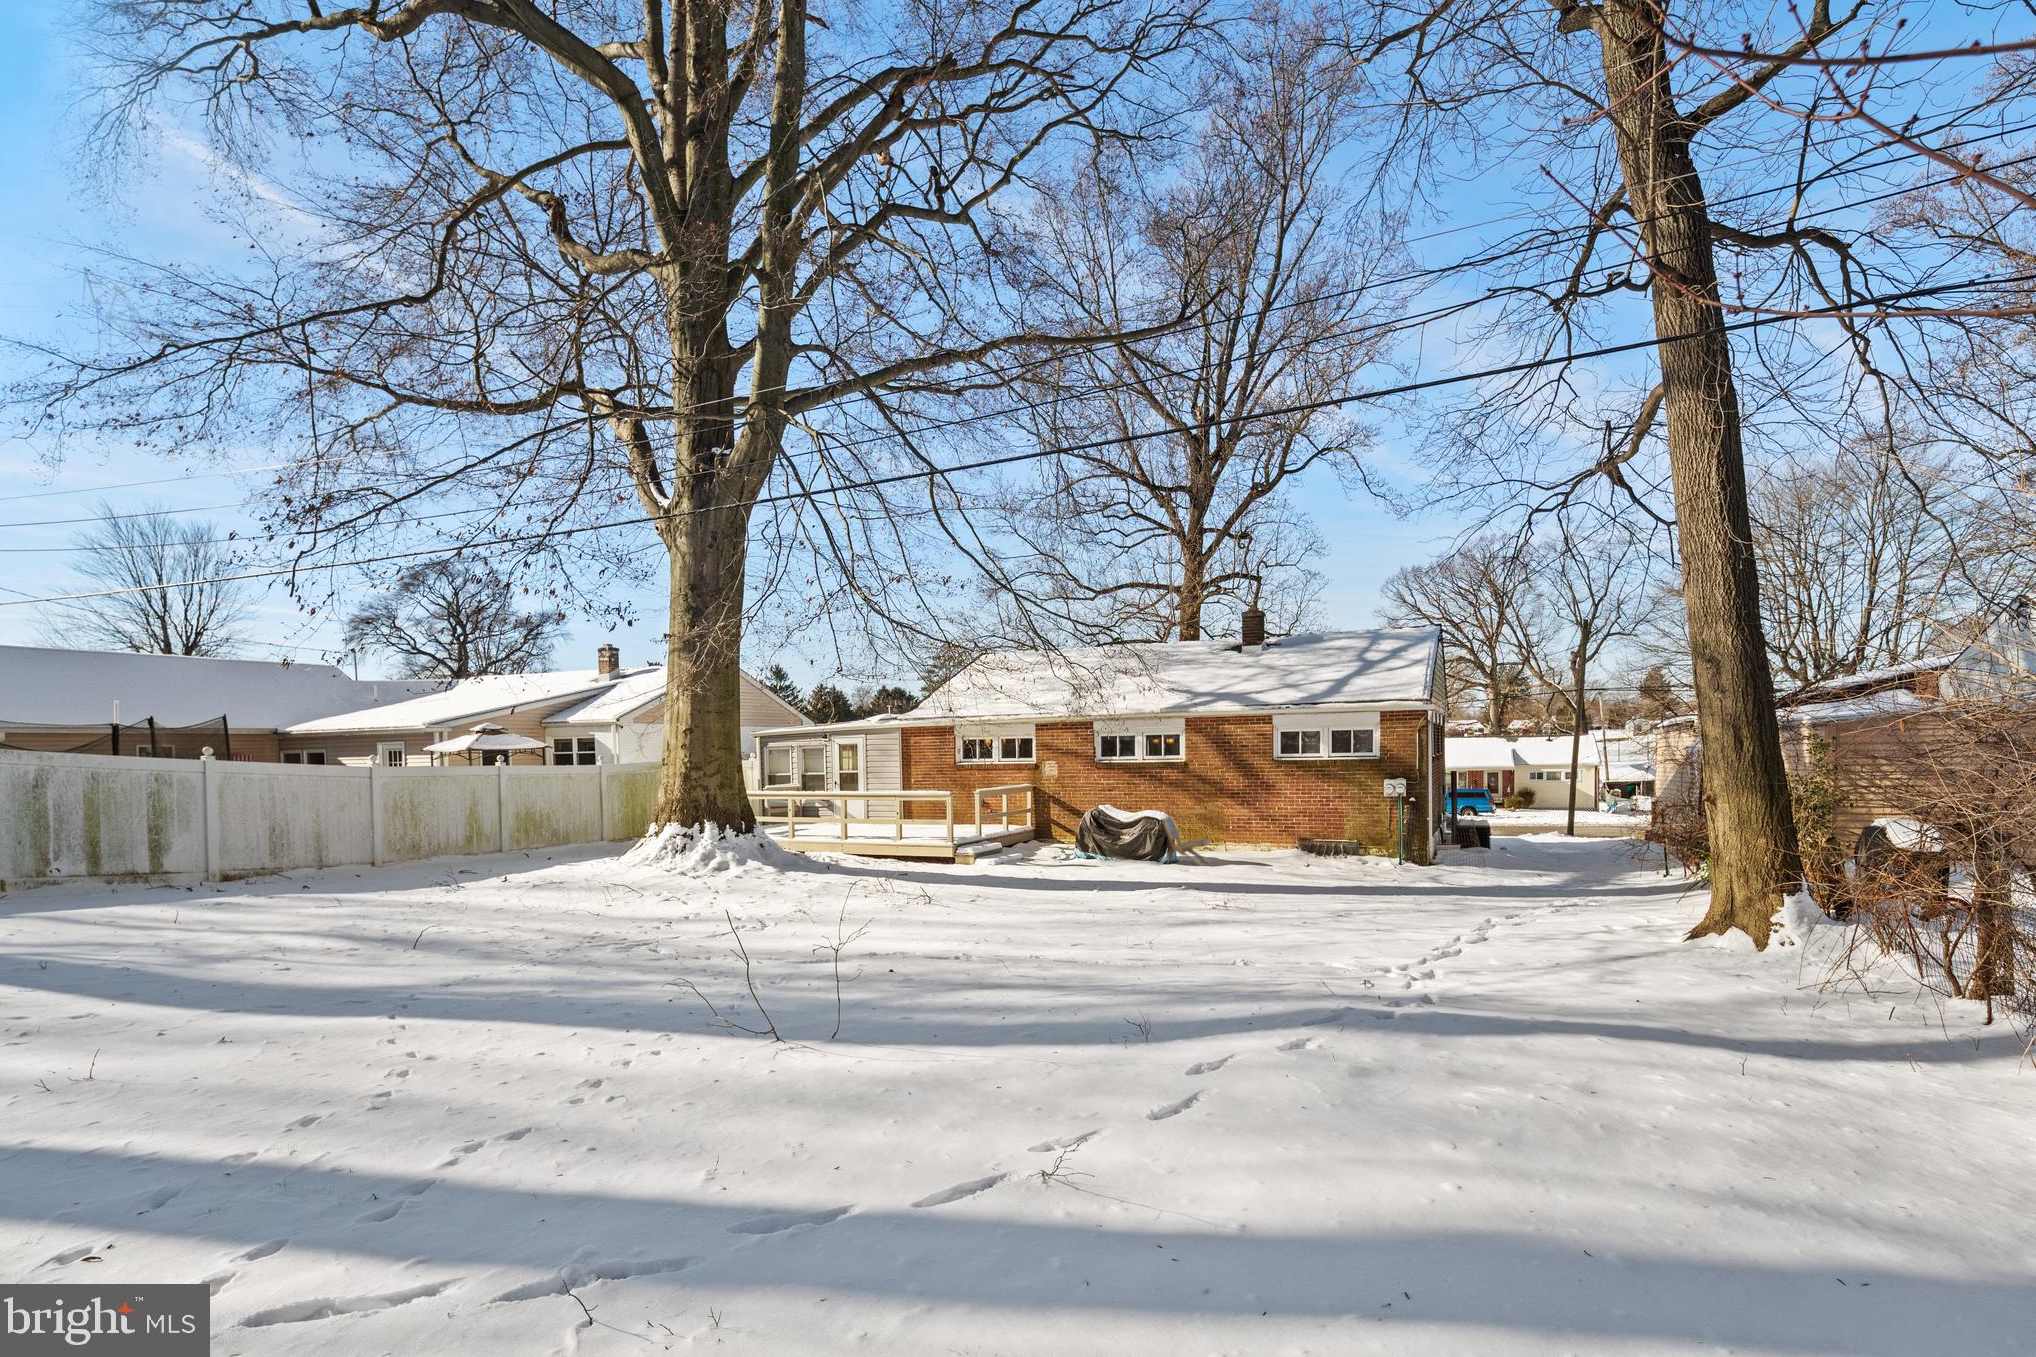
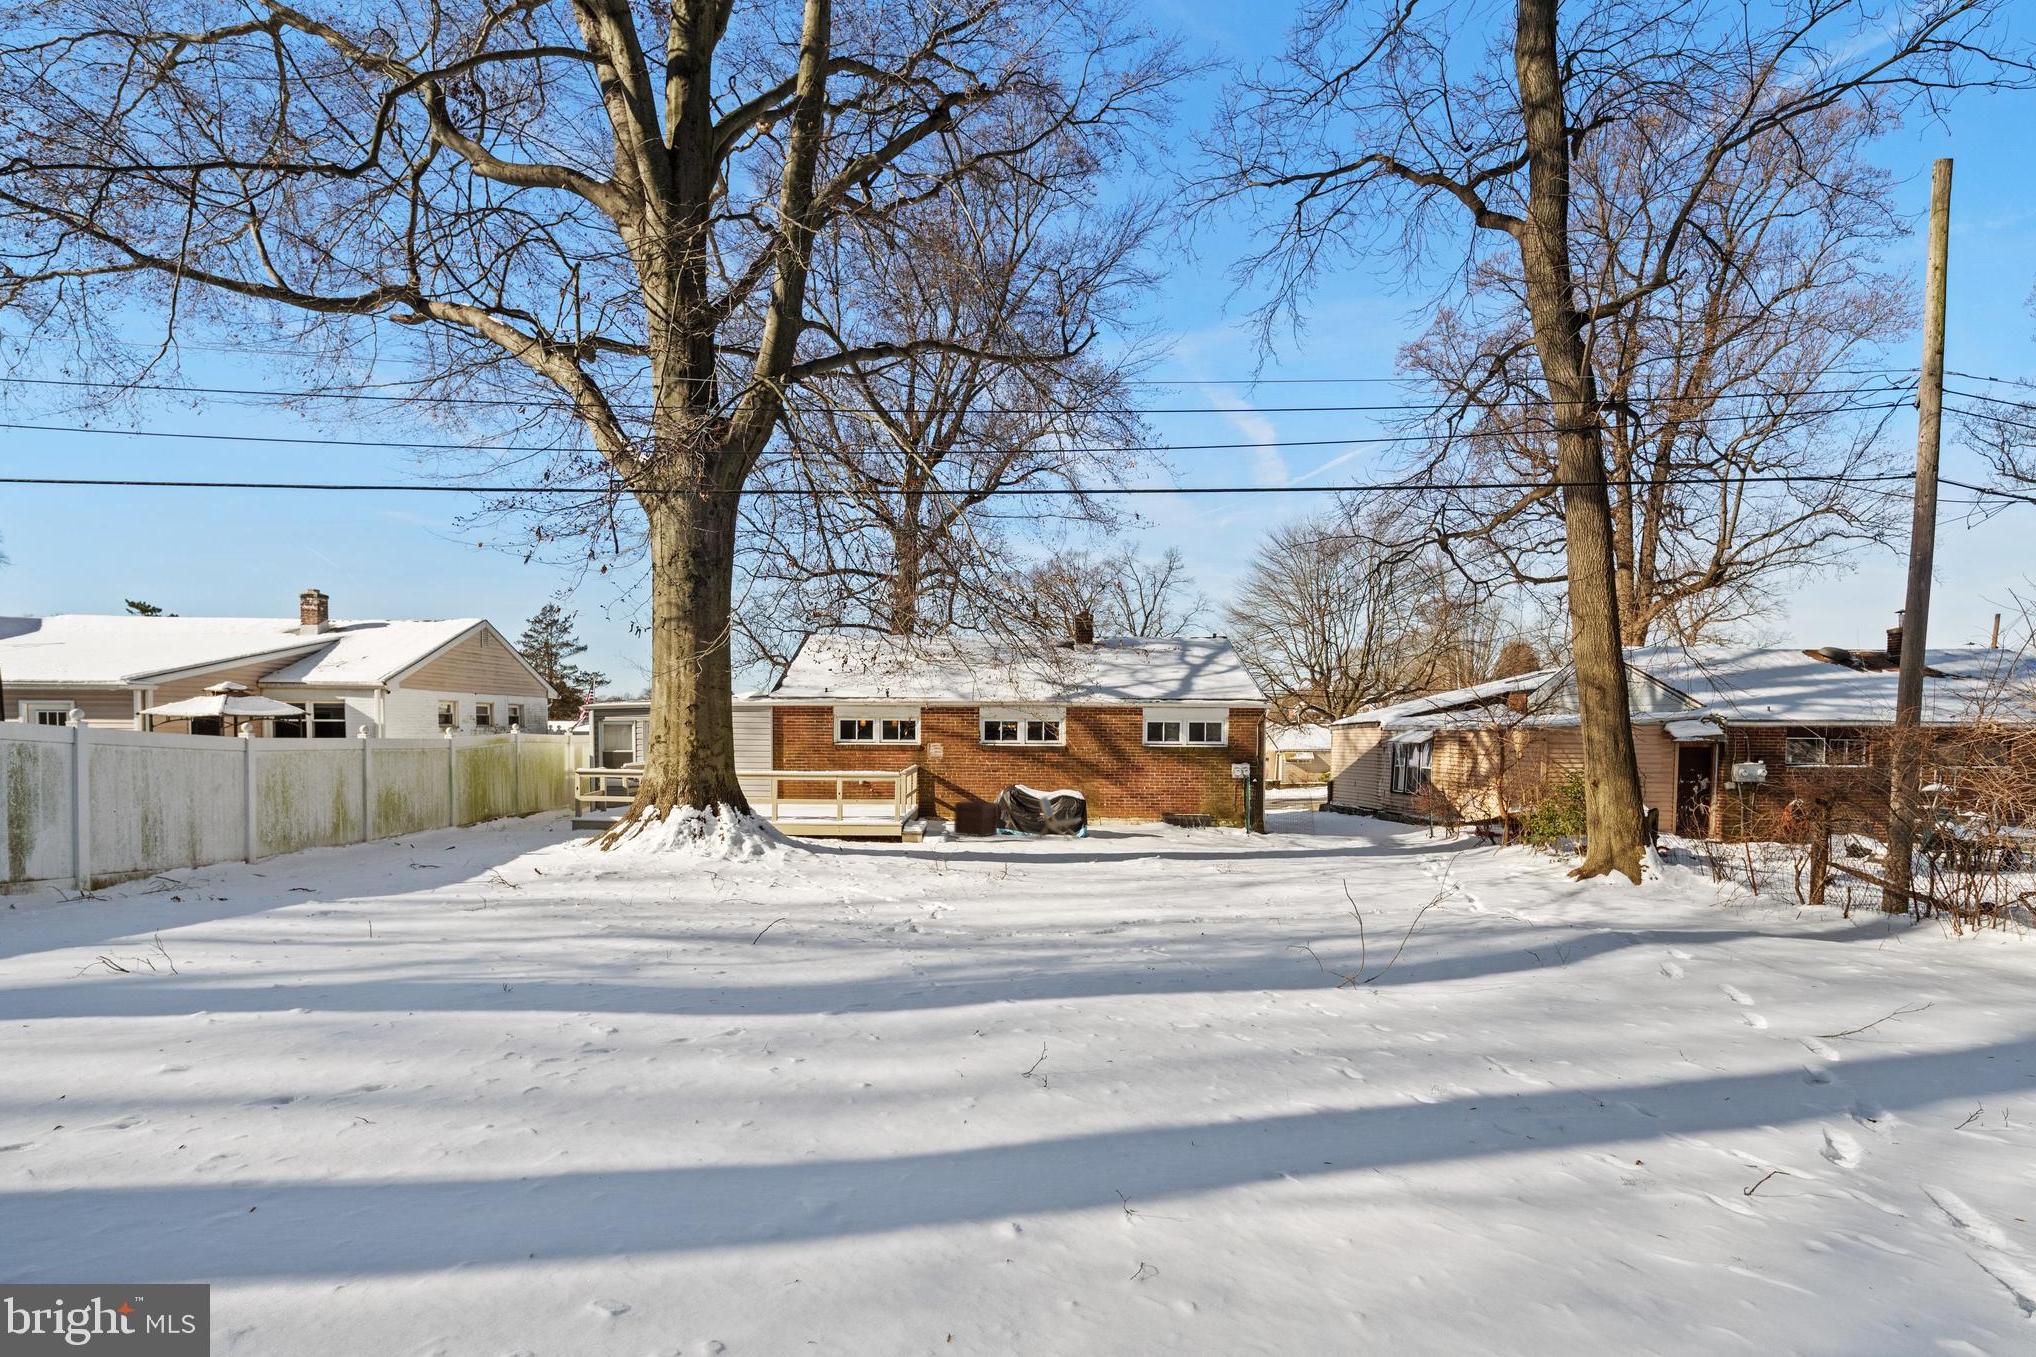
wooden crate: none [1069,822,1117,861] -> present [954,800,998,837]

